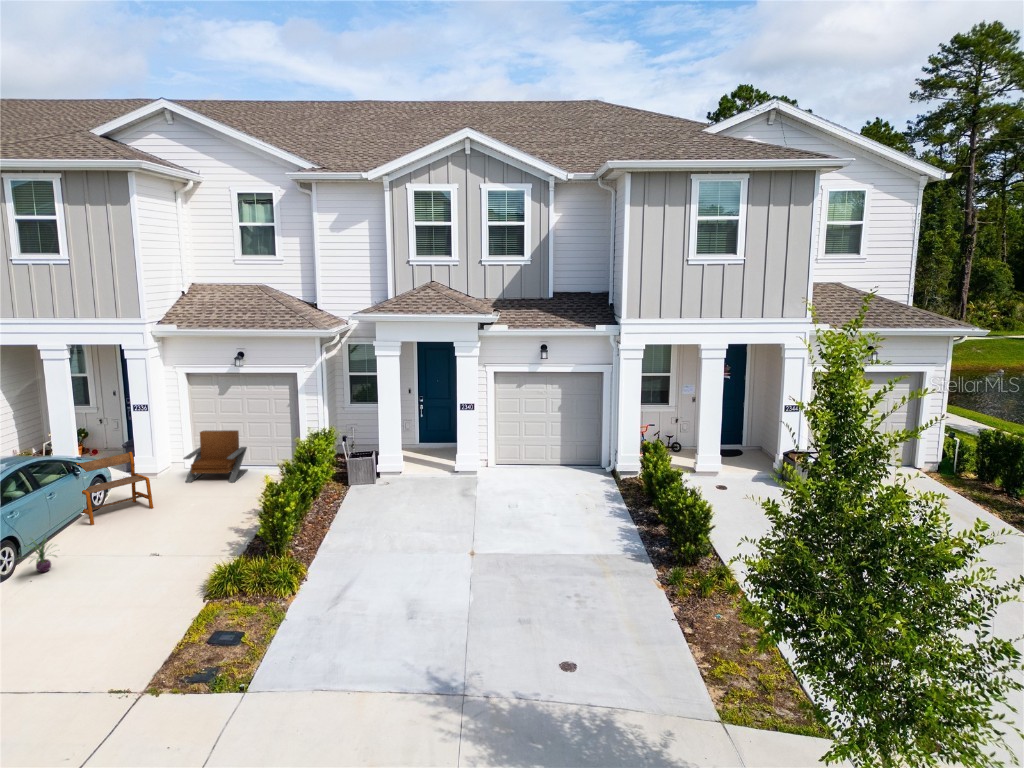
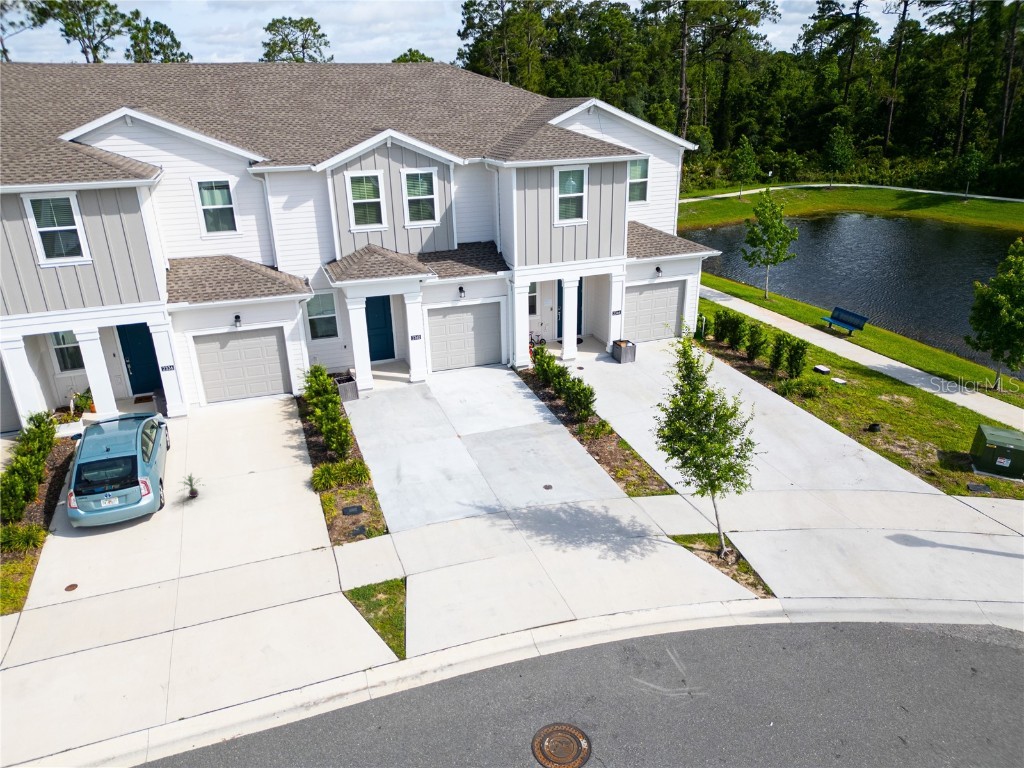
lounge chair: present [183,430,248,483] -> none [211,374,253,418]
bench: present [76,452,153,525] -> none [158,404,215,461]

